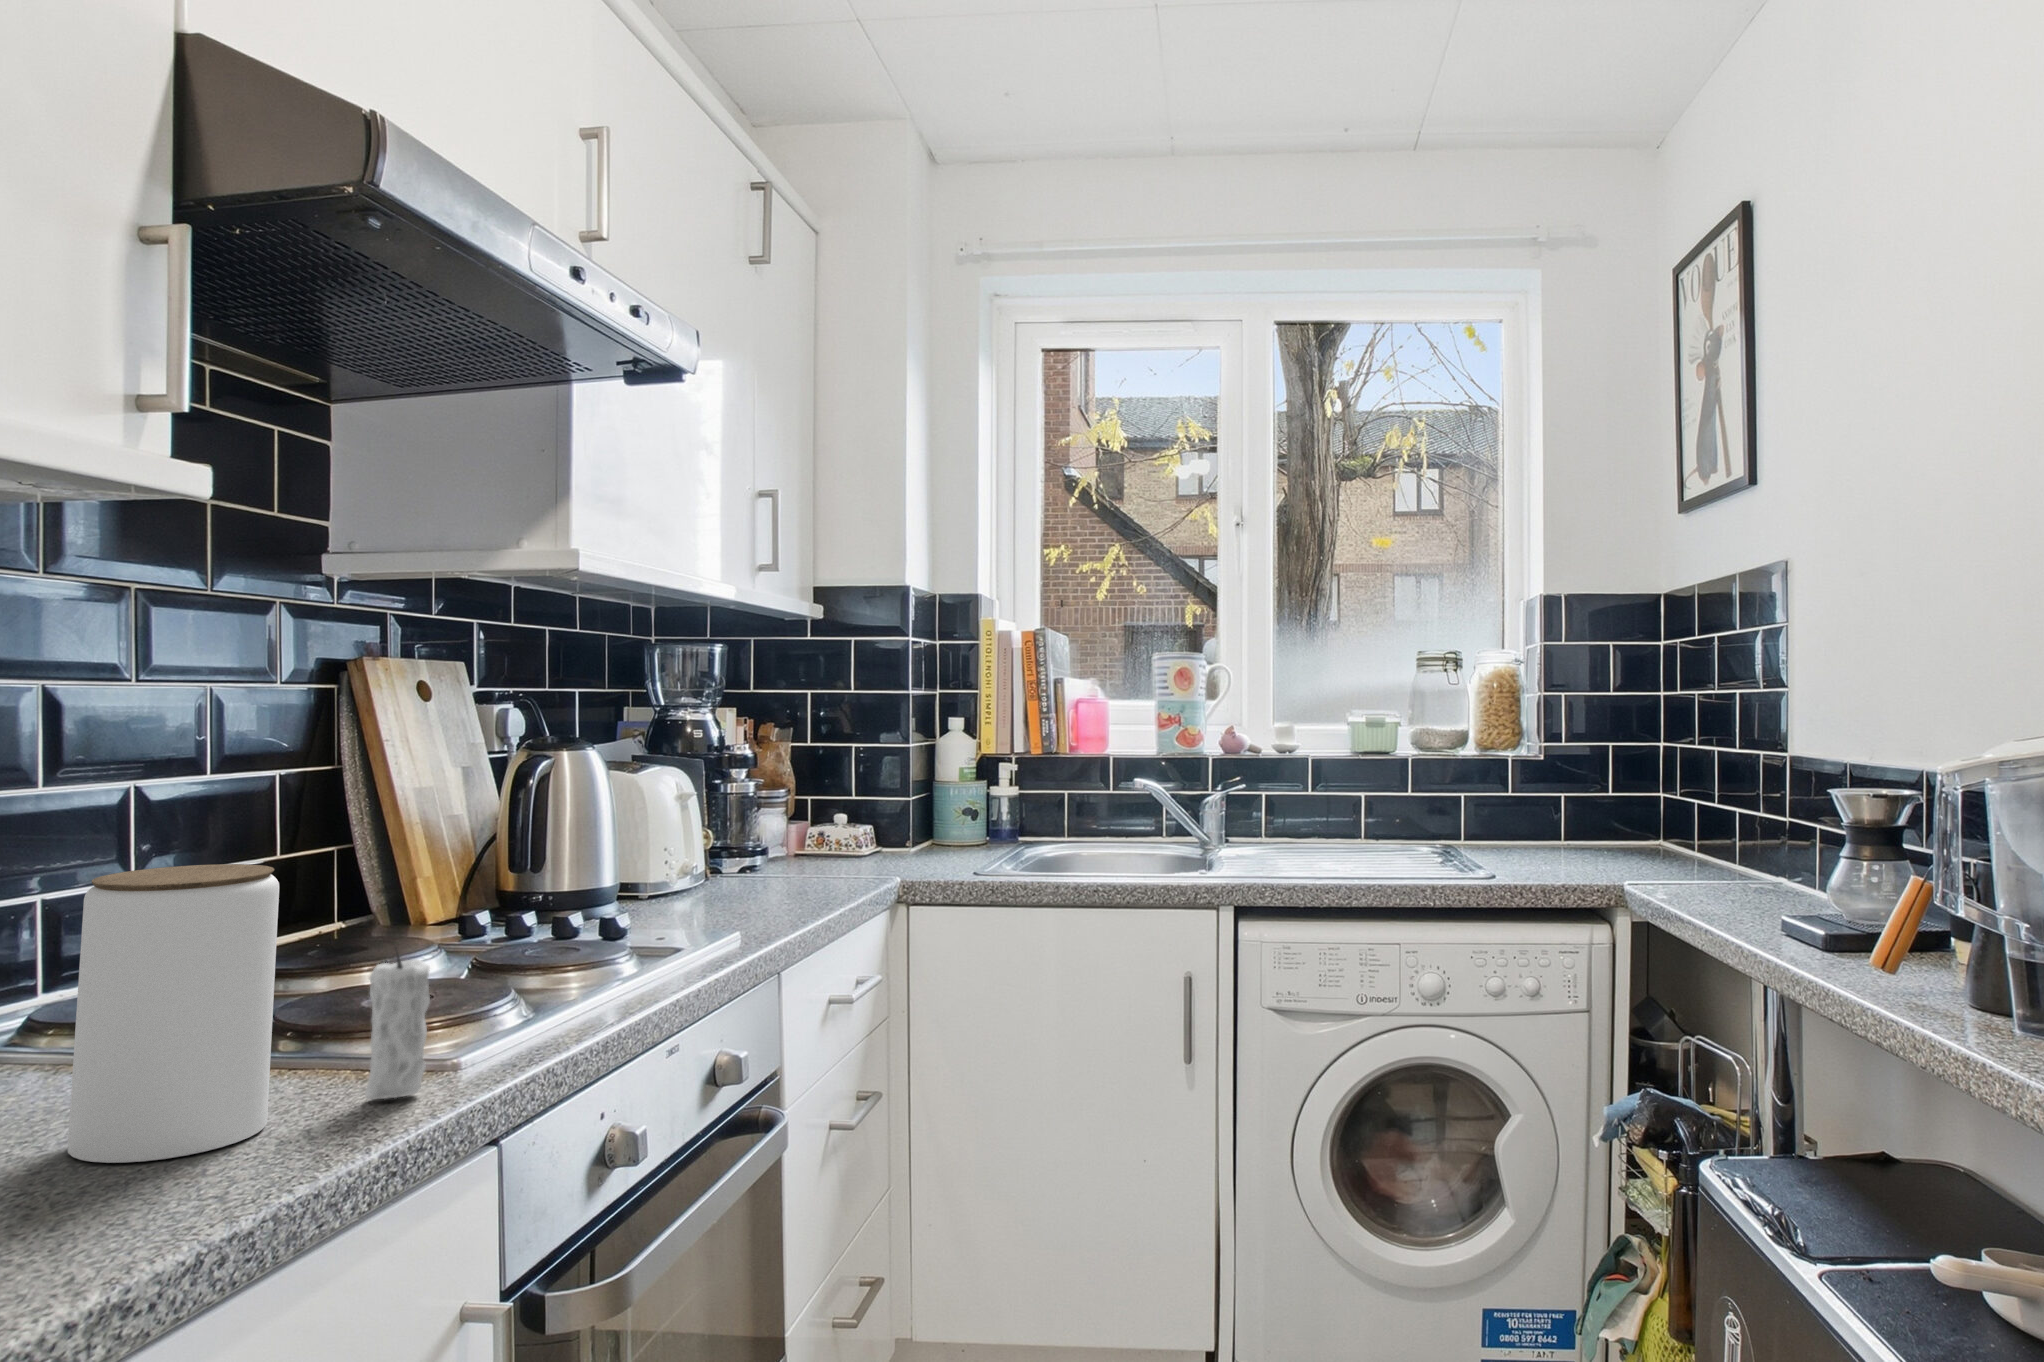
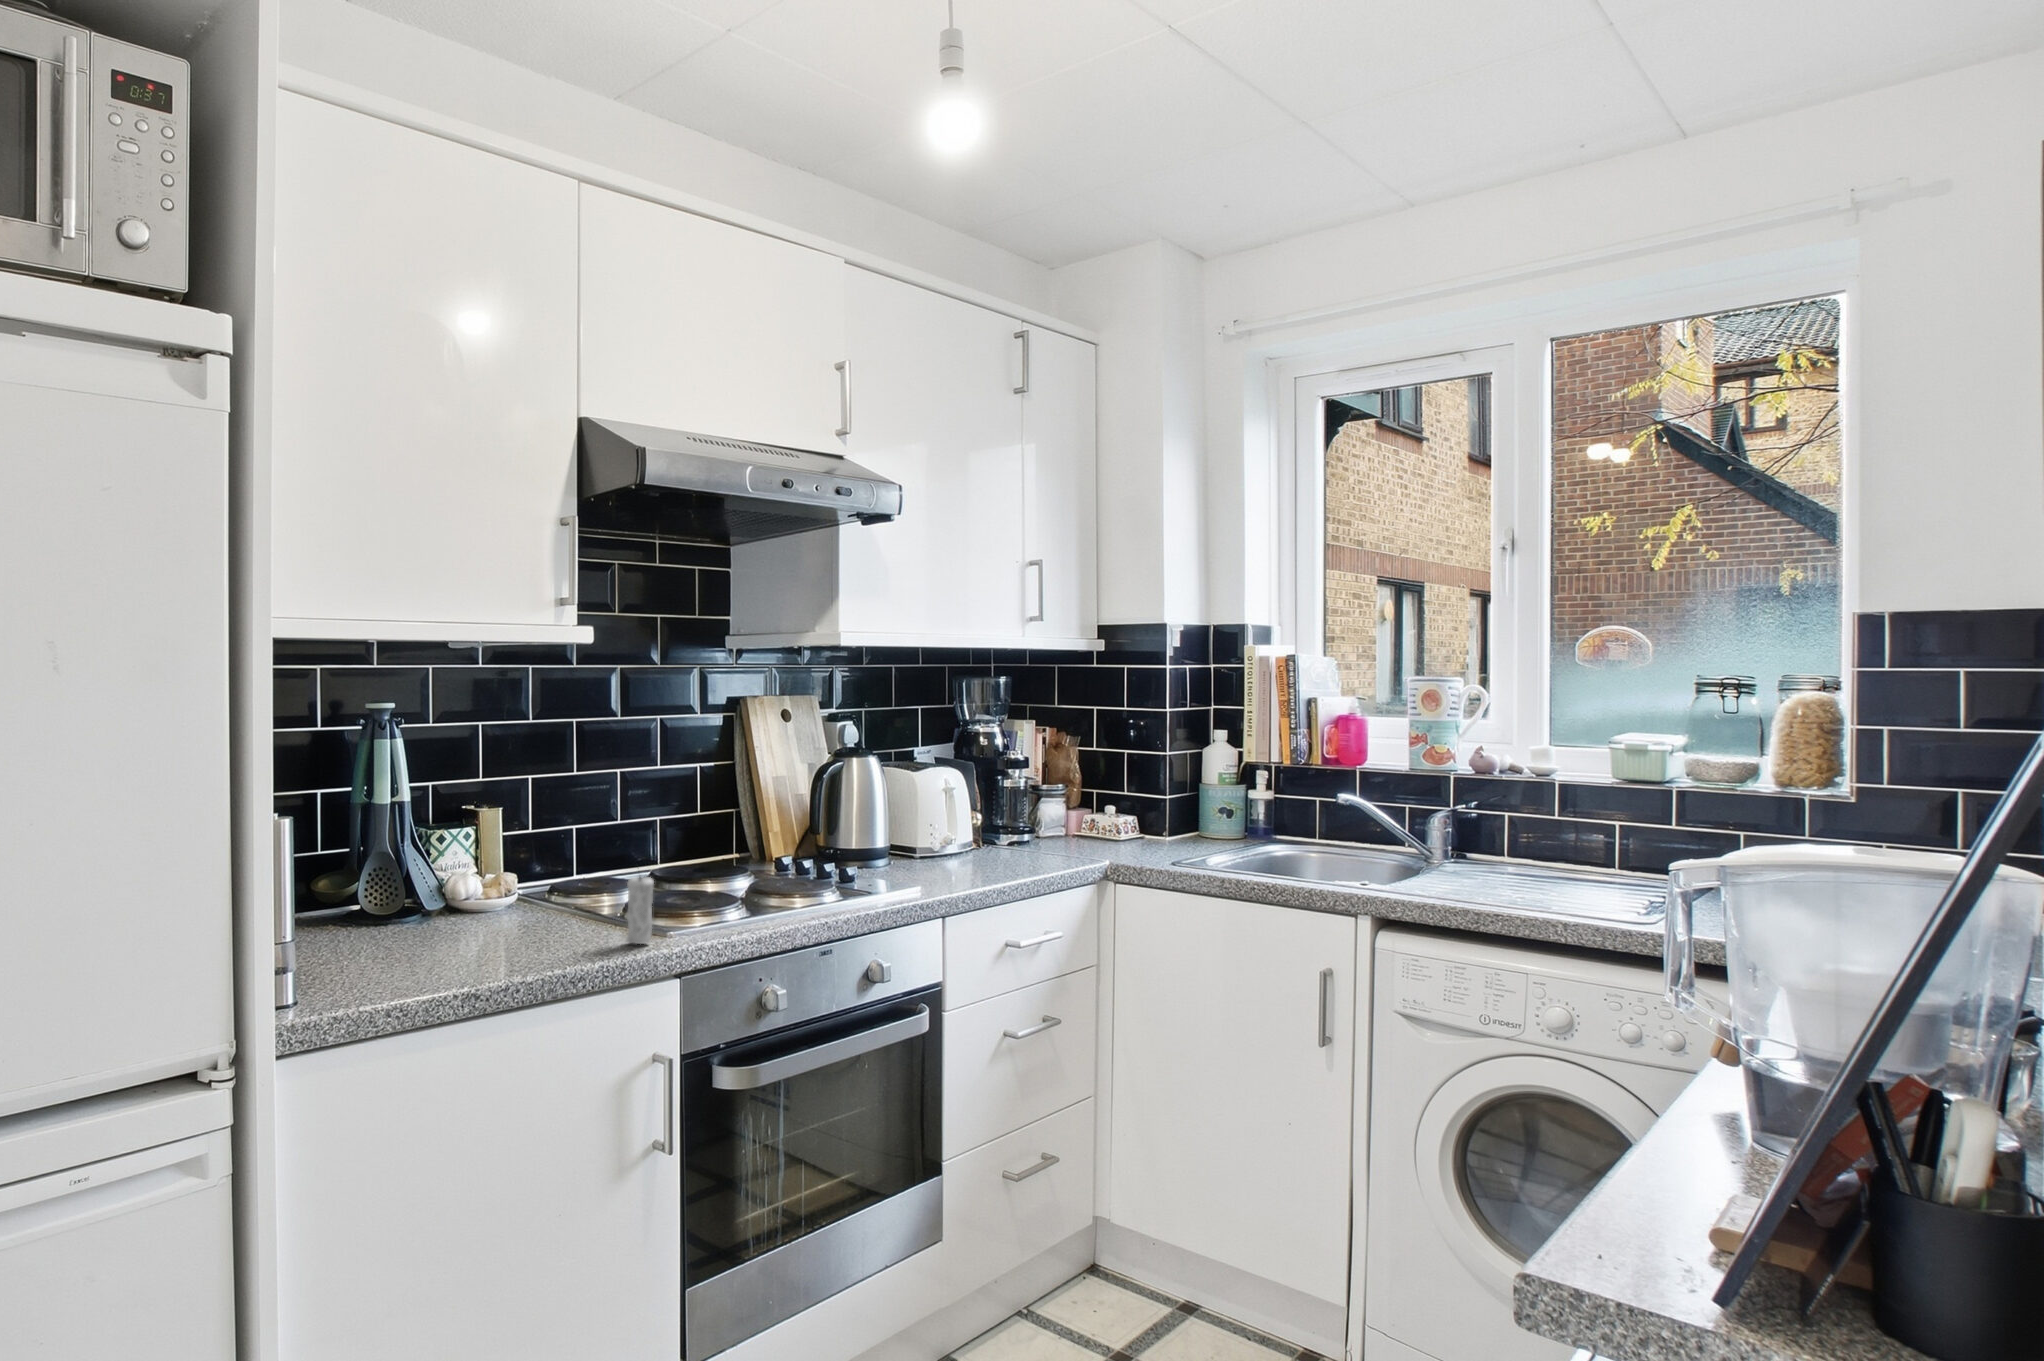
jar: present [68,864,279,1163] -> none [506,820,585,952]

